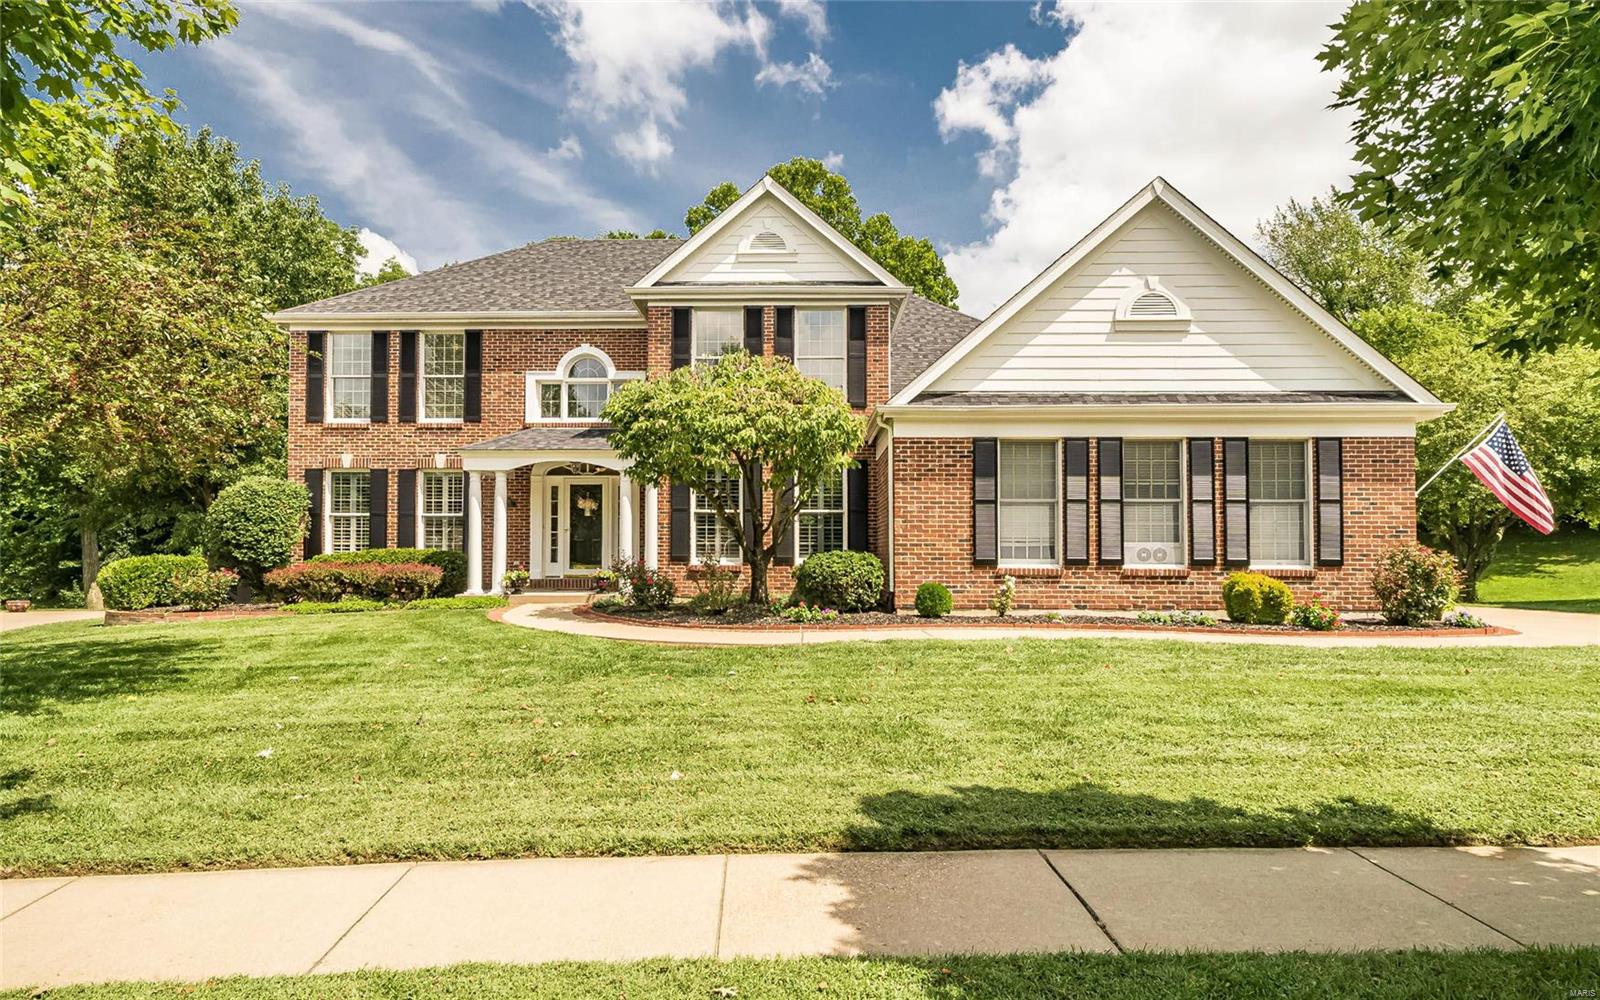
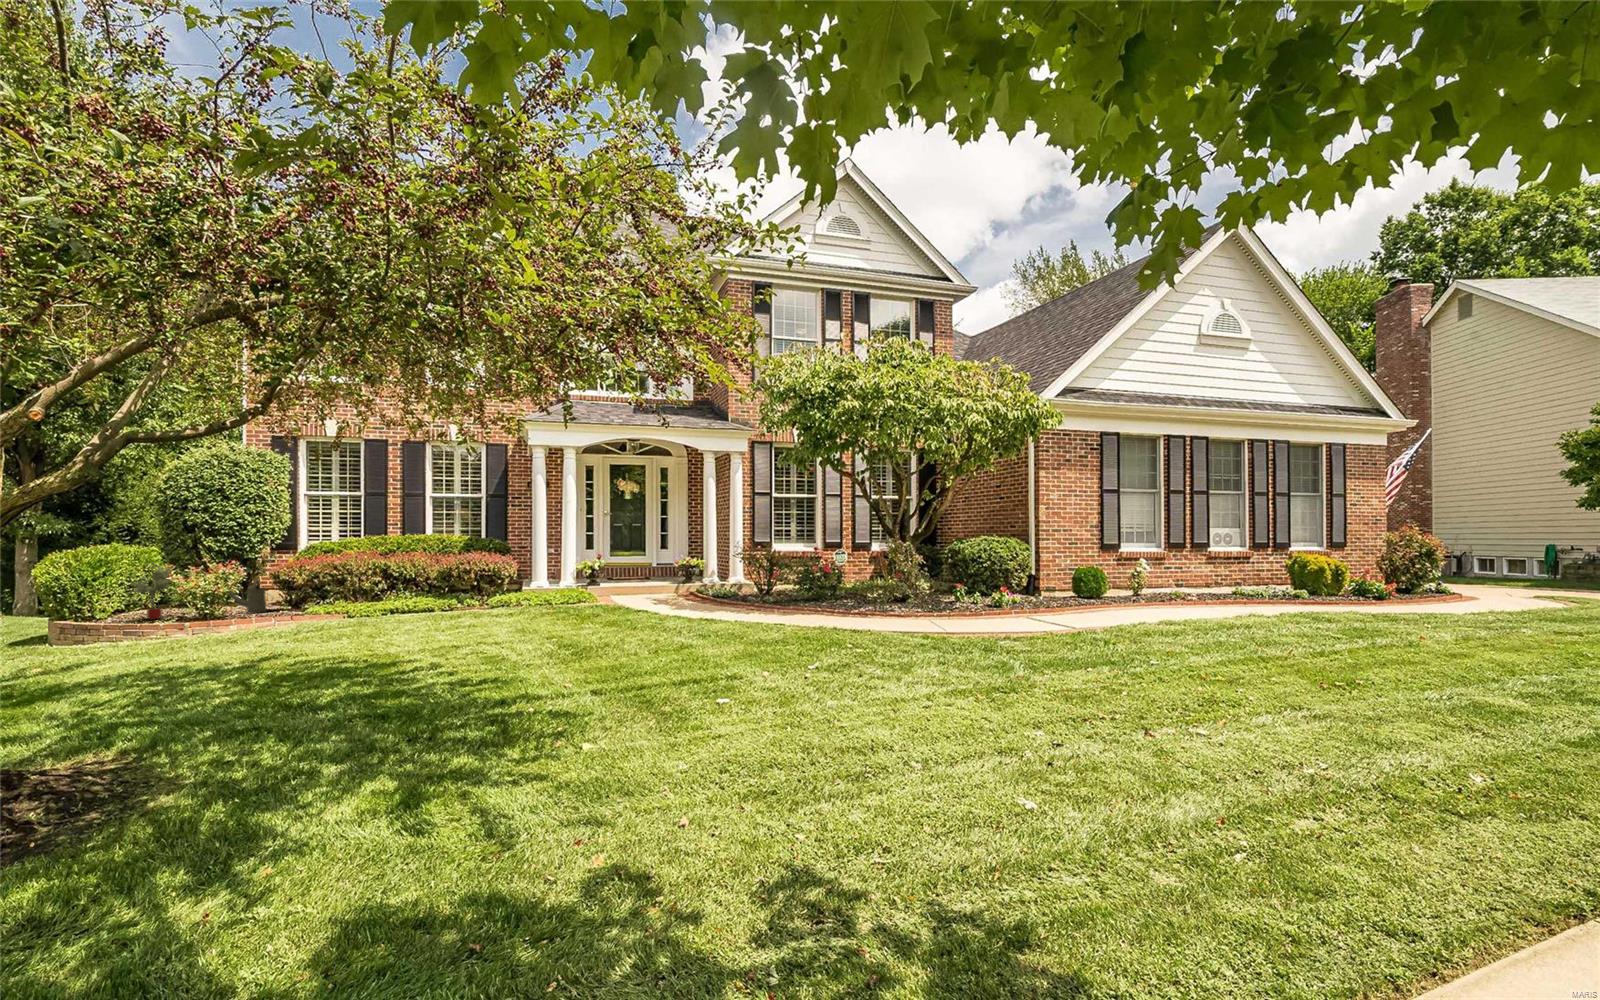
potted tree: none [159,565,194,607] -> present [132,563,171,620]

